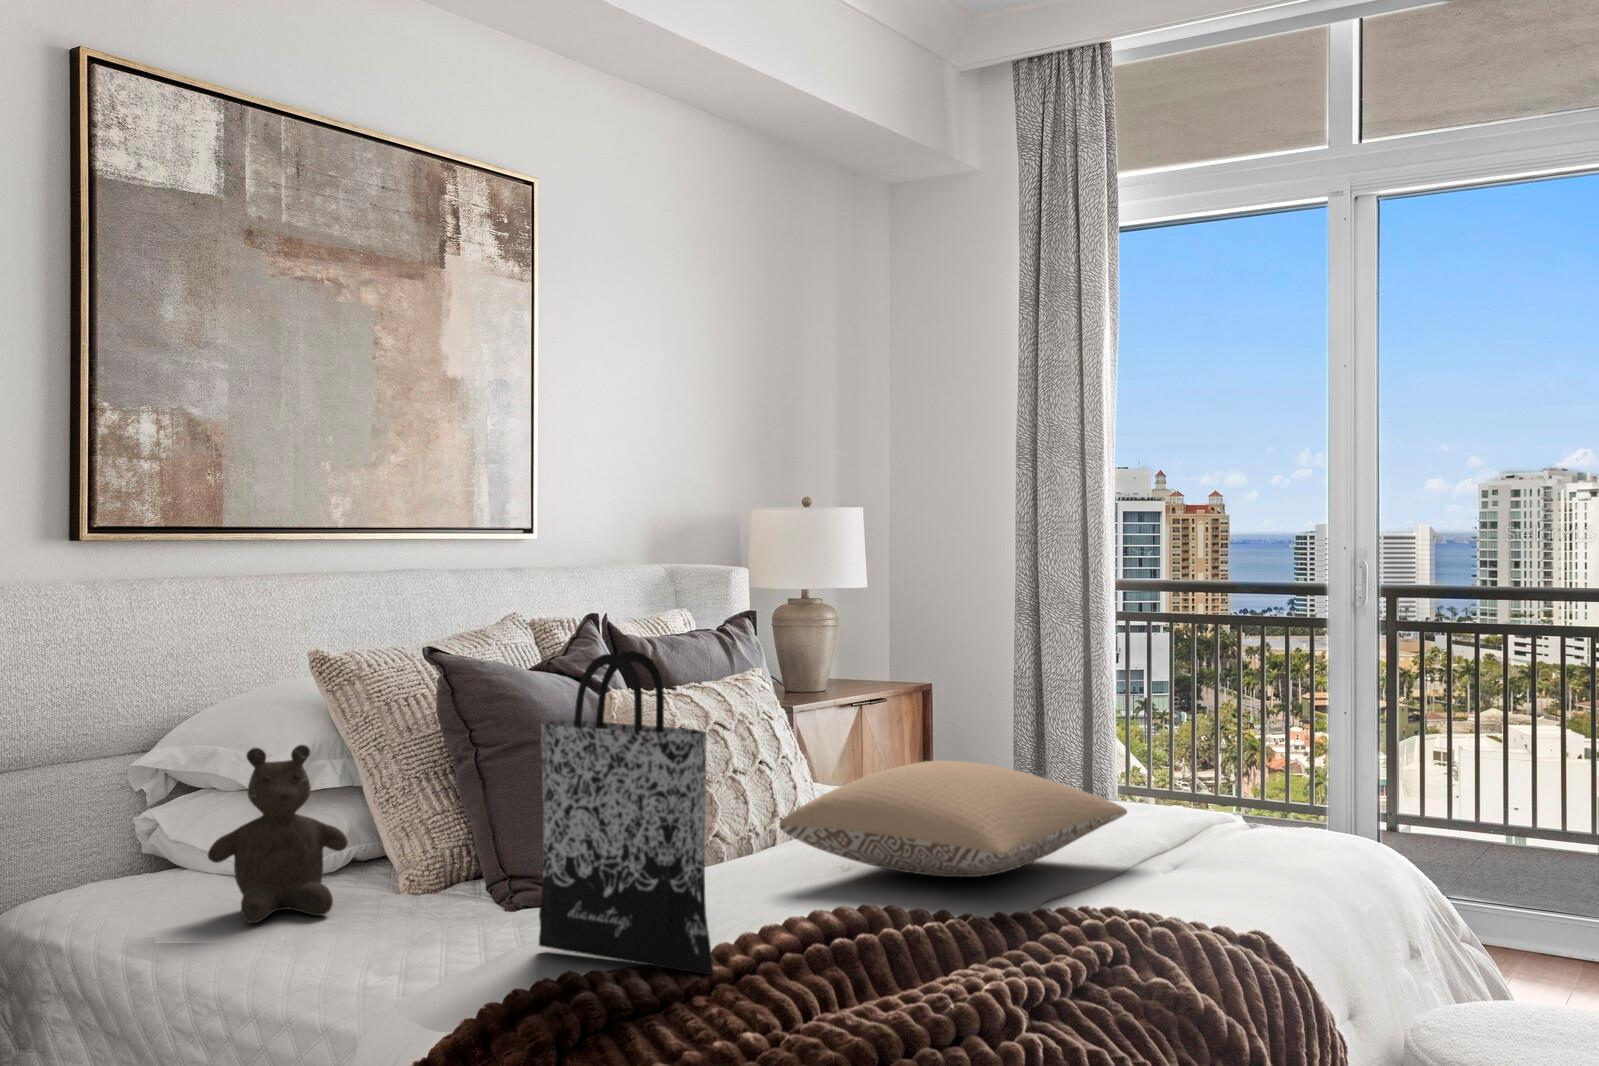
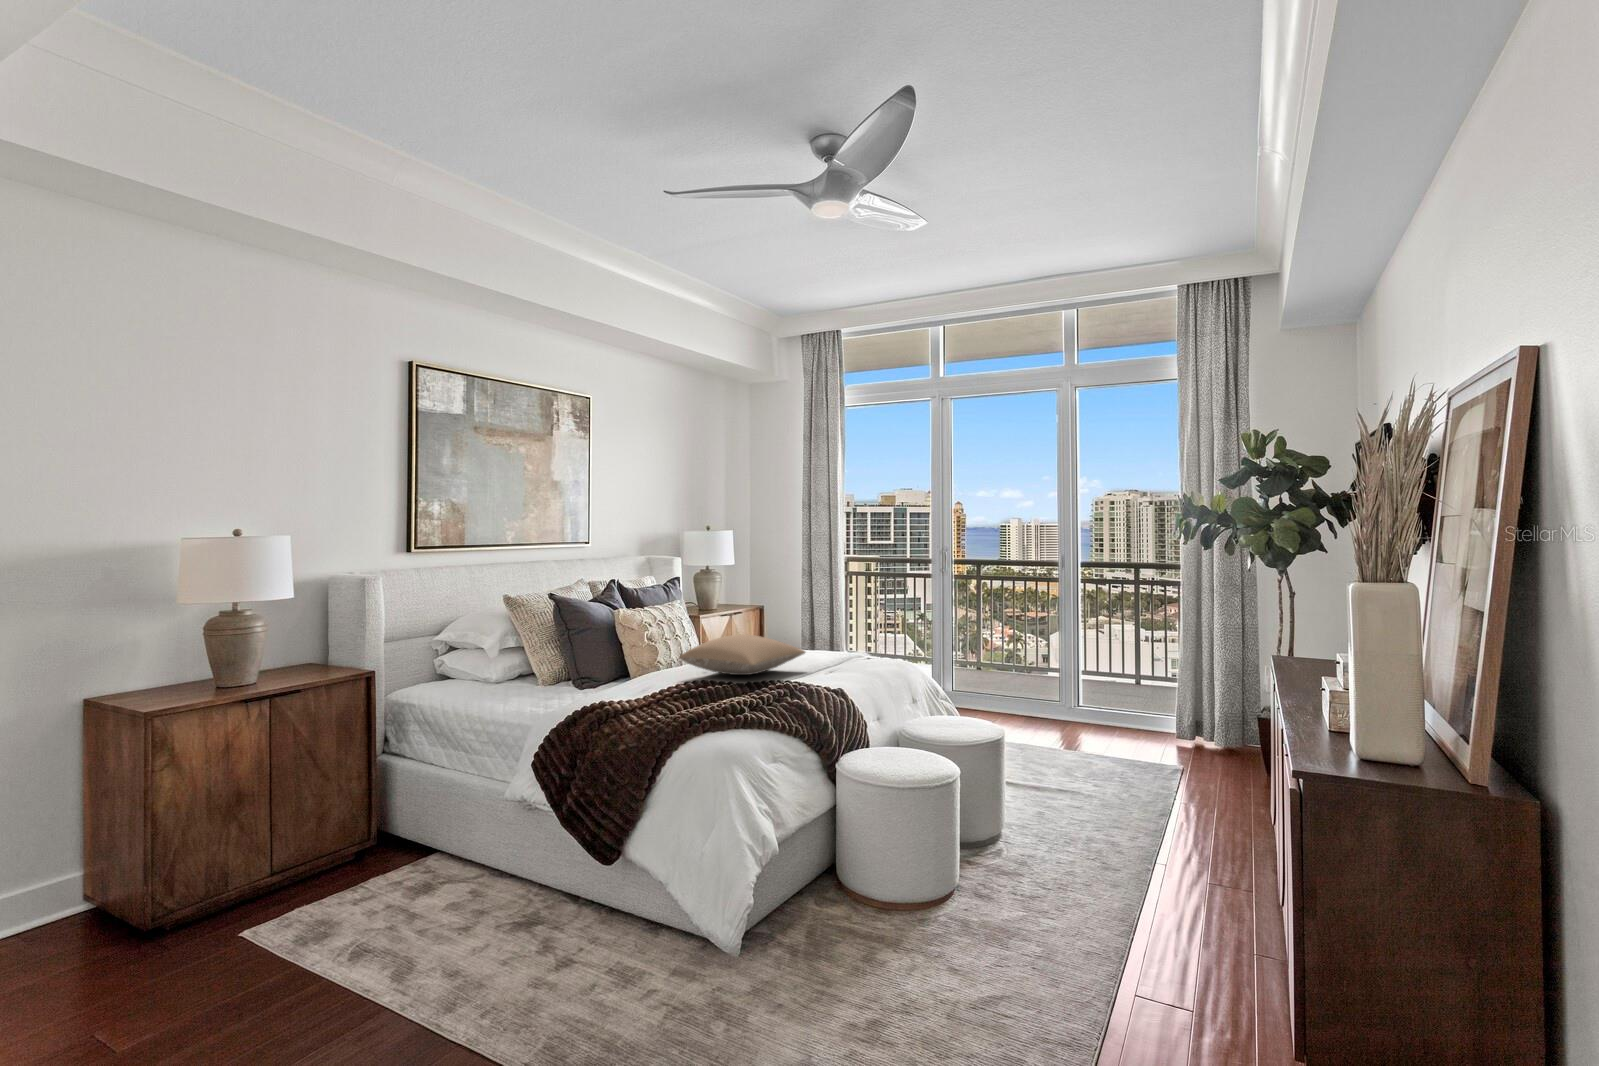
tote bag: present [539,651,713,974] -> none [593,597,651,702]
teddy bear: present [208,745,348,923] -> none [471,630,522,692]

